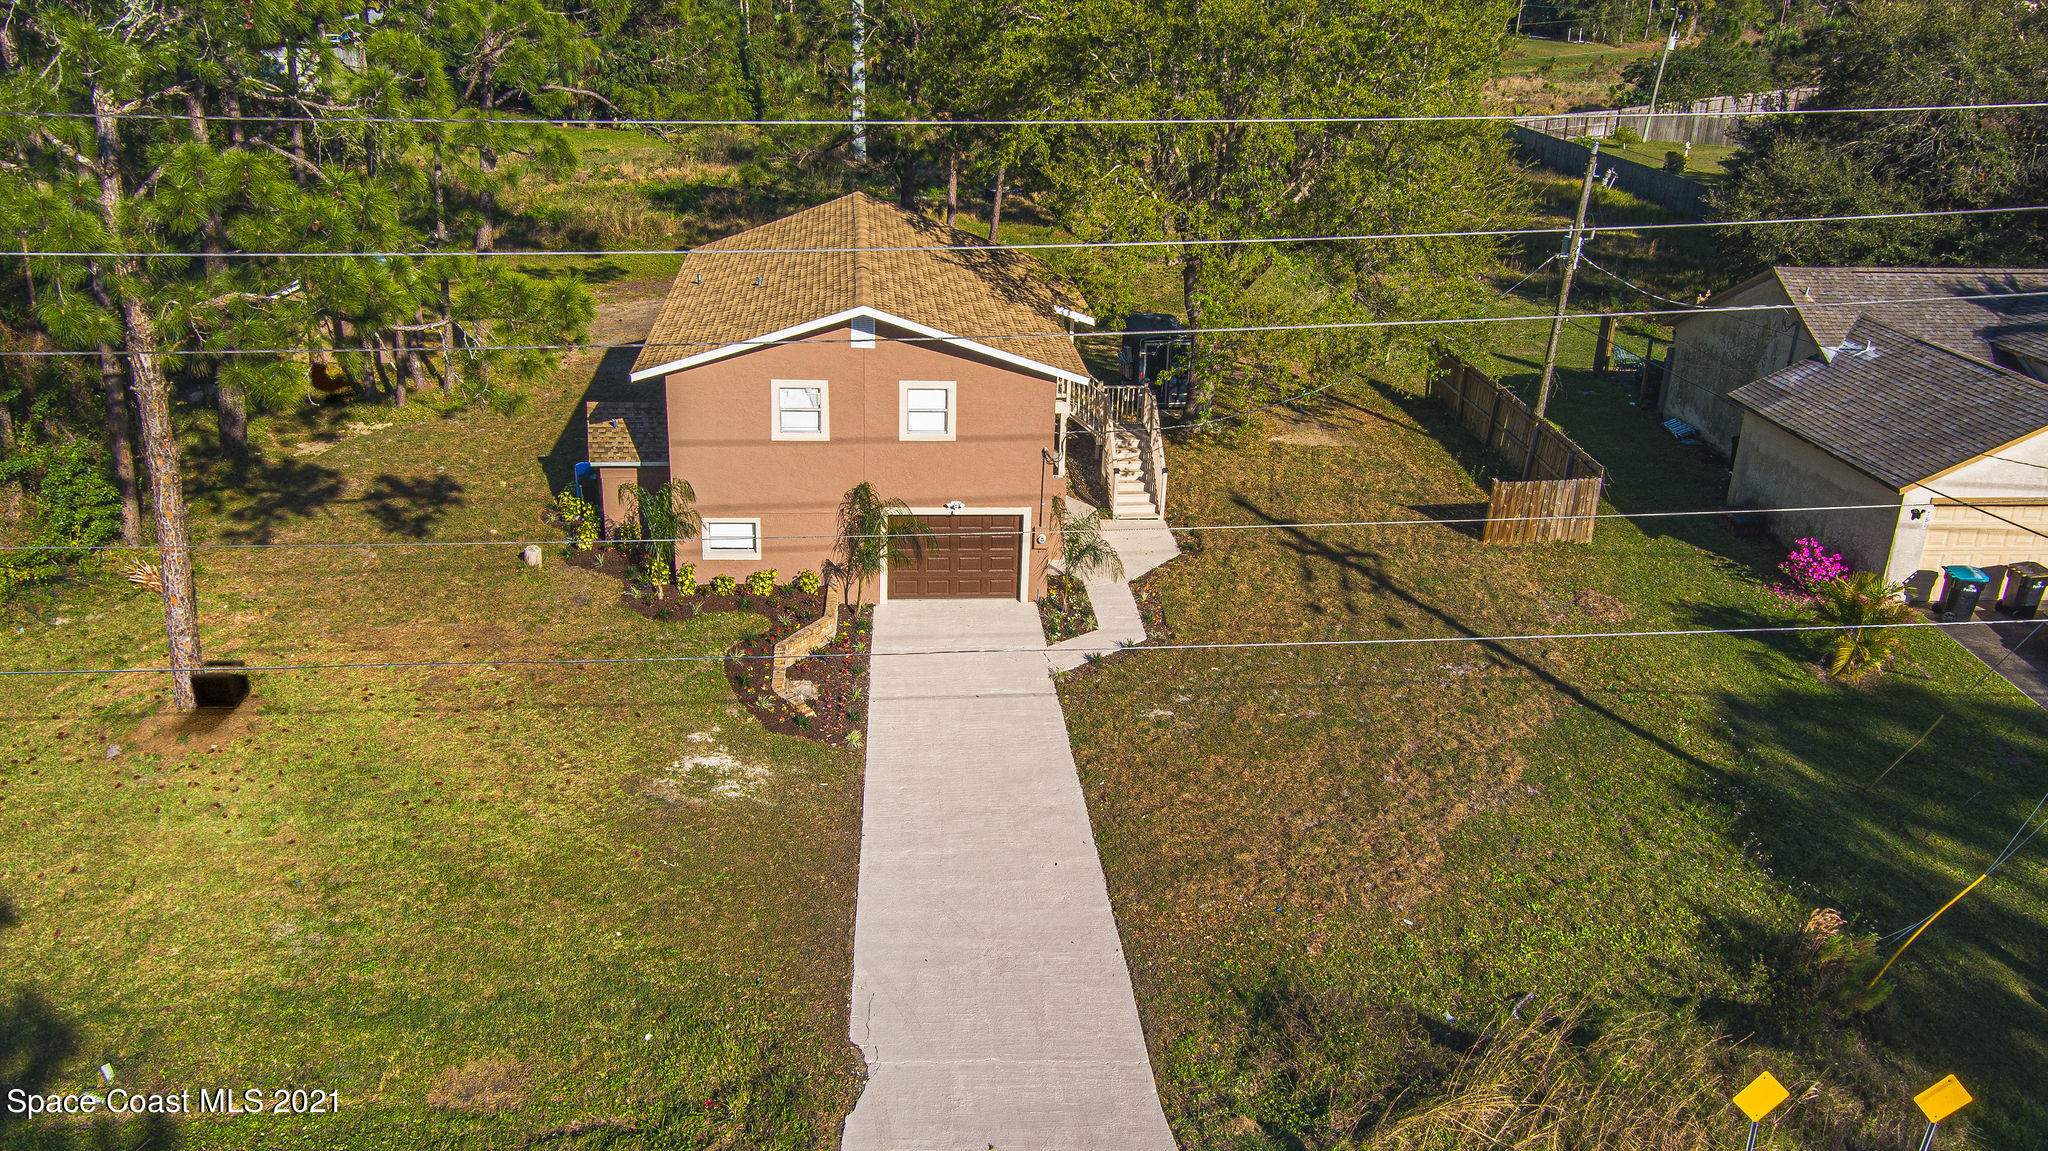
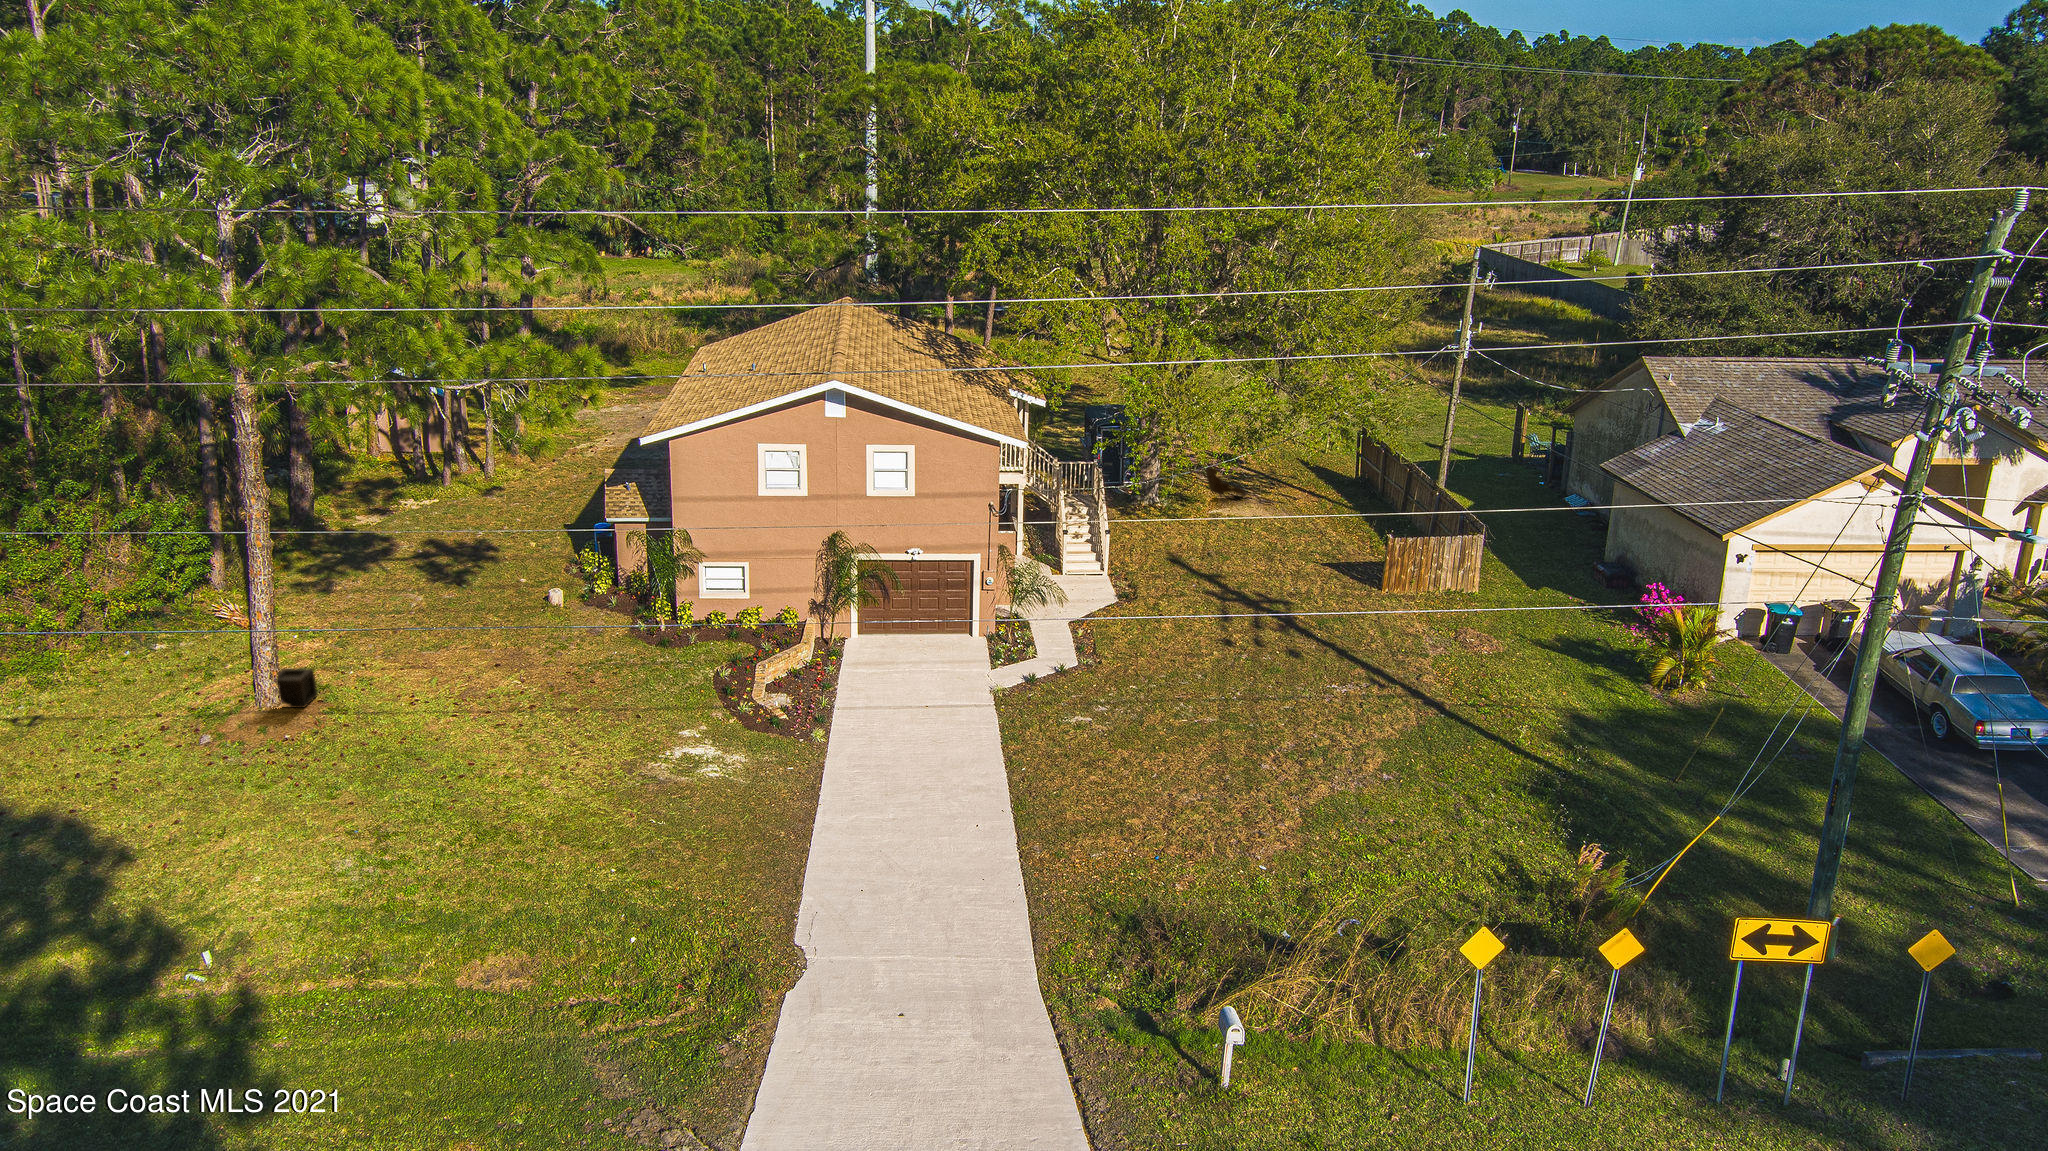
lounge chair: present [311,361,357,399] -> present [1207,467,1246,500]

